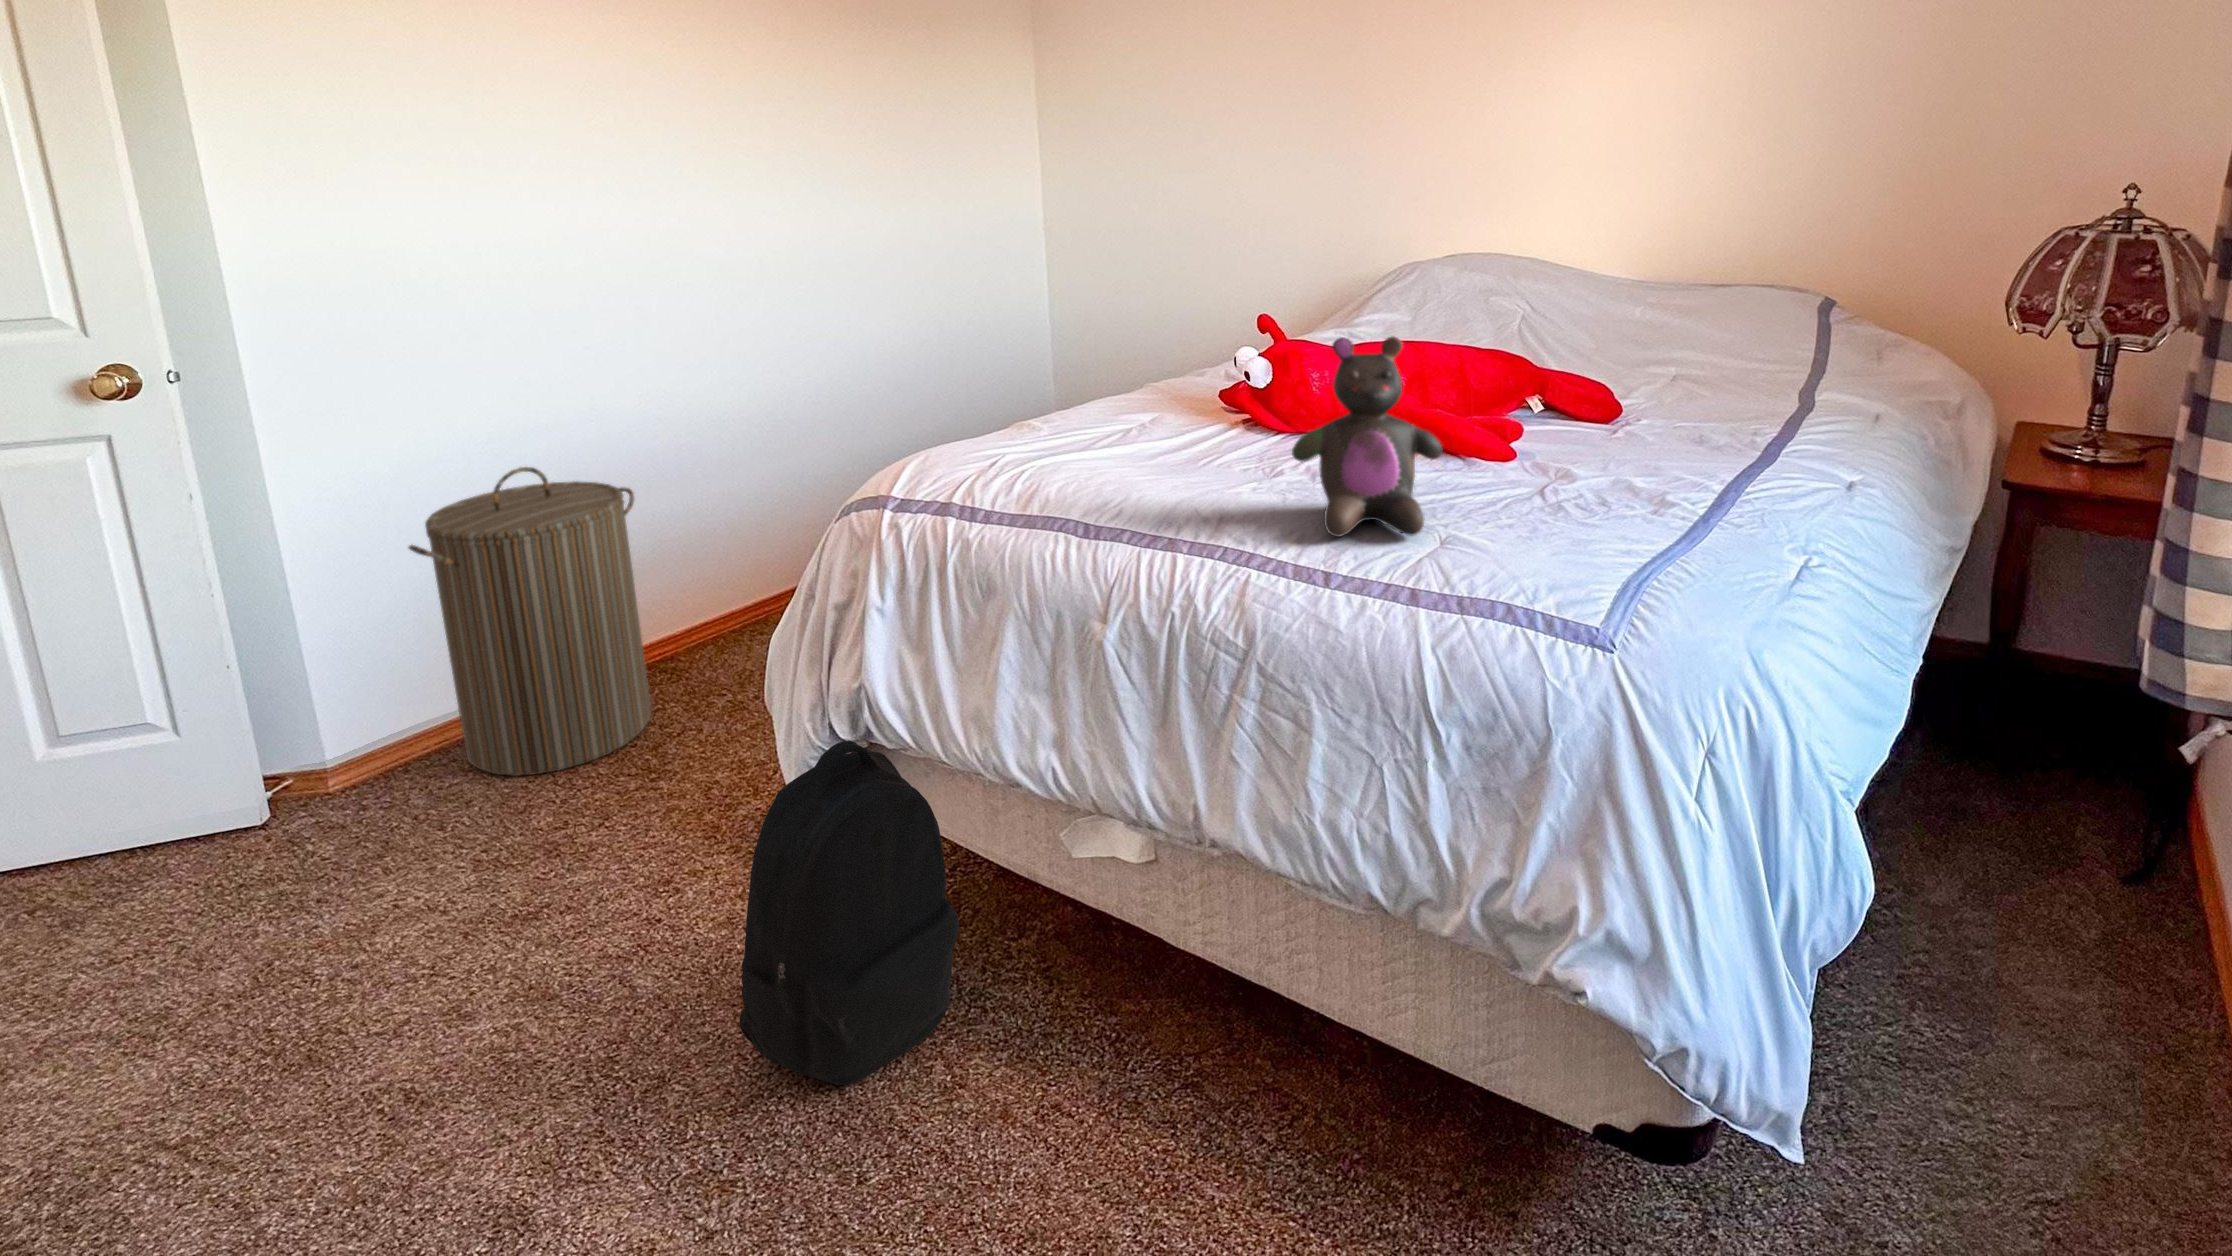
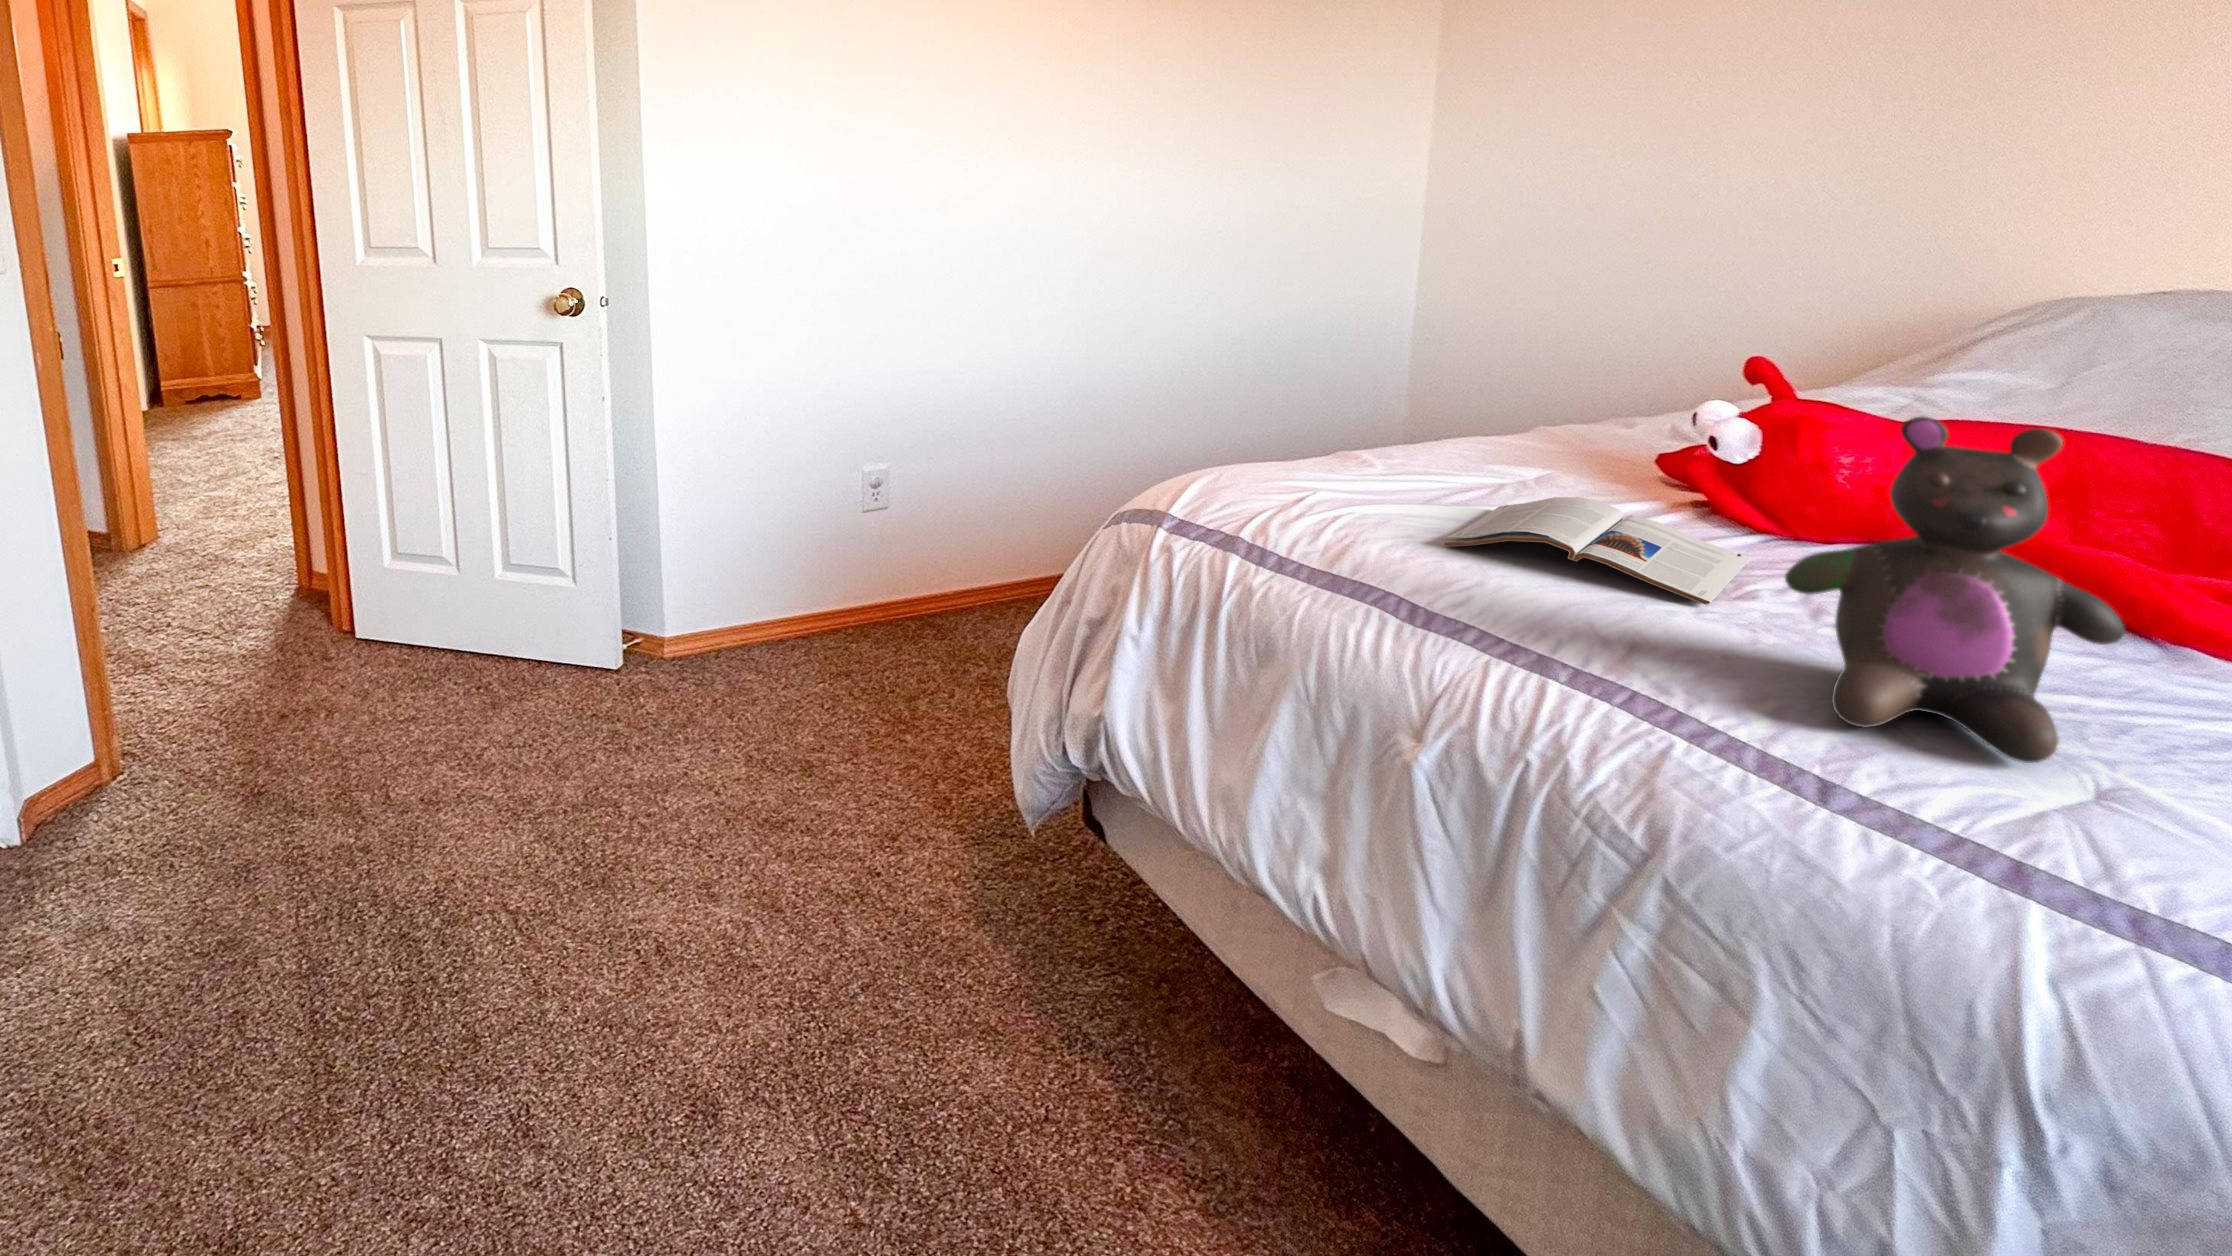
magazine: none [1097,428,1275,485] -> present [1445,497,1751,605]
laundry hamper: present [409,467,651,776] -> none [740,409,927,695]
backpack: present [740,741,959,1085] -> none [927,774,1171,1142]

